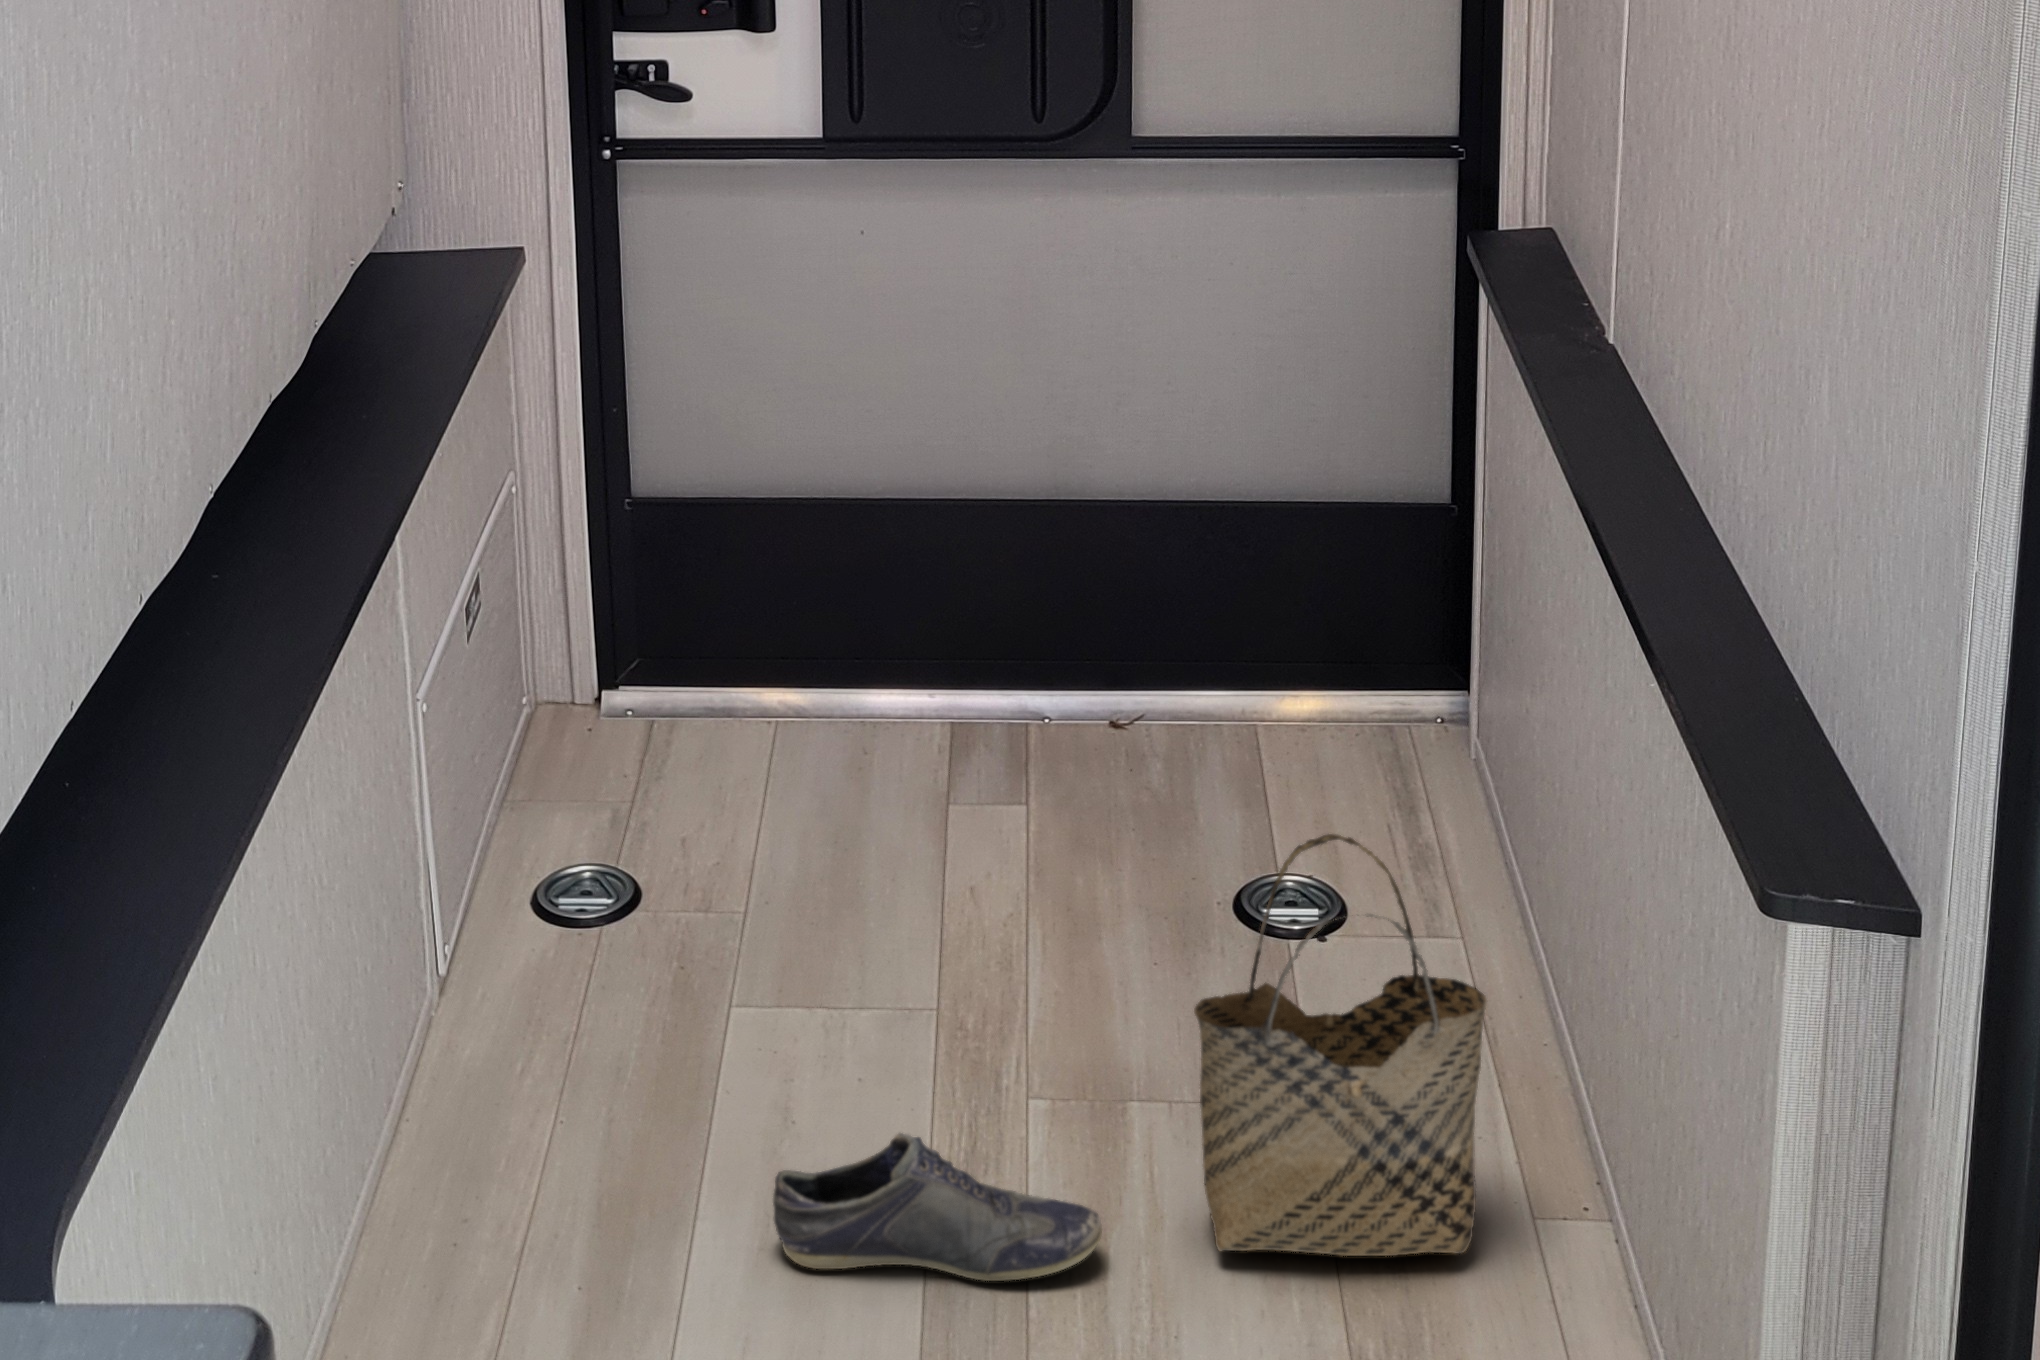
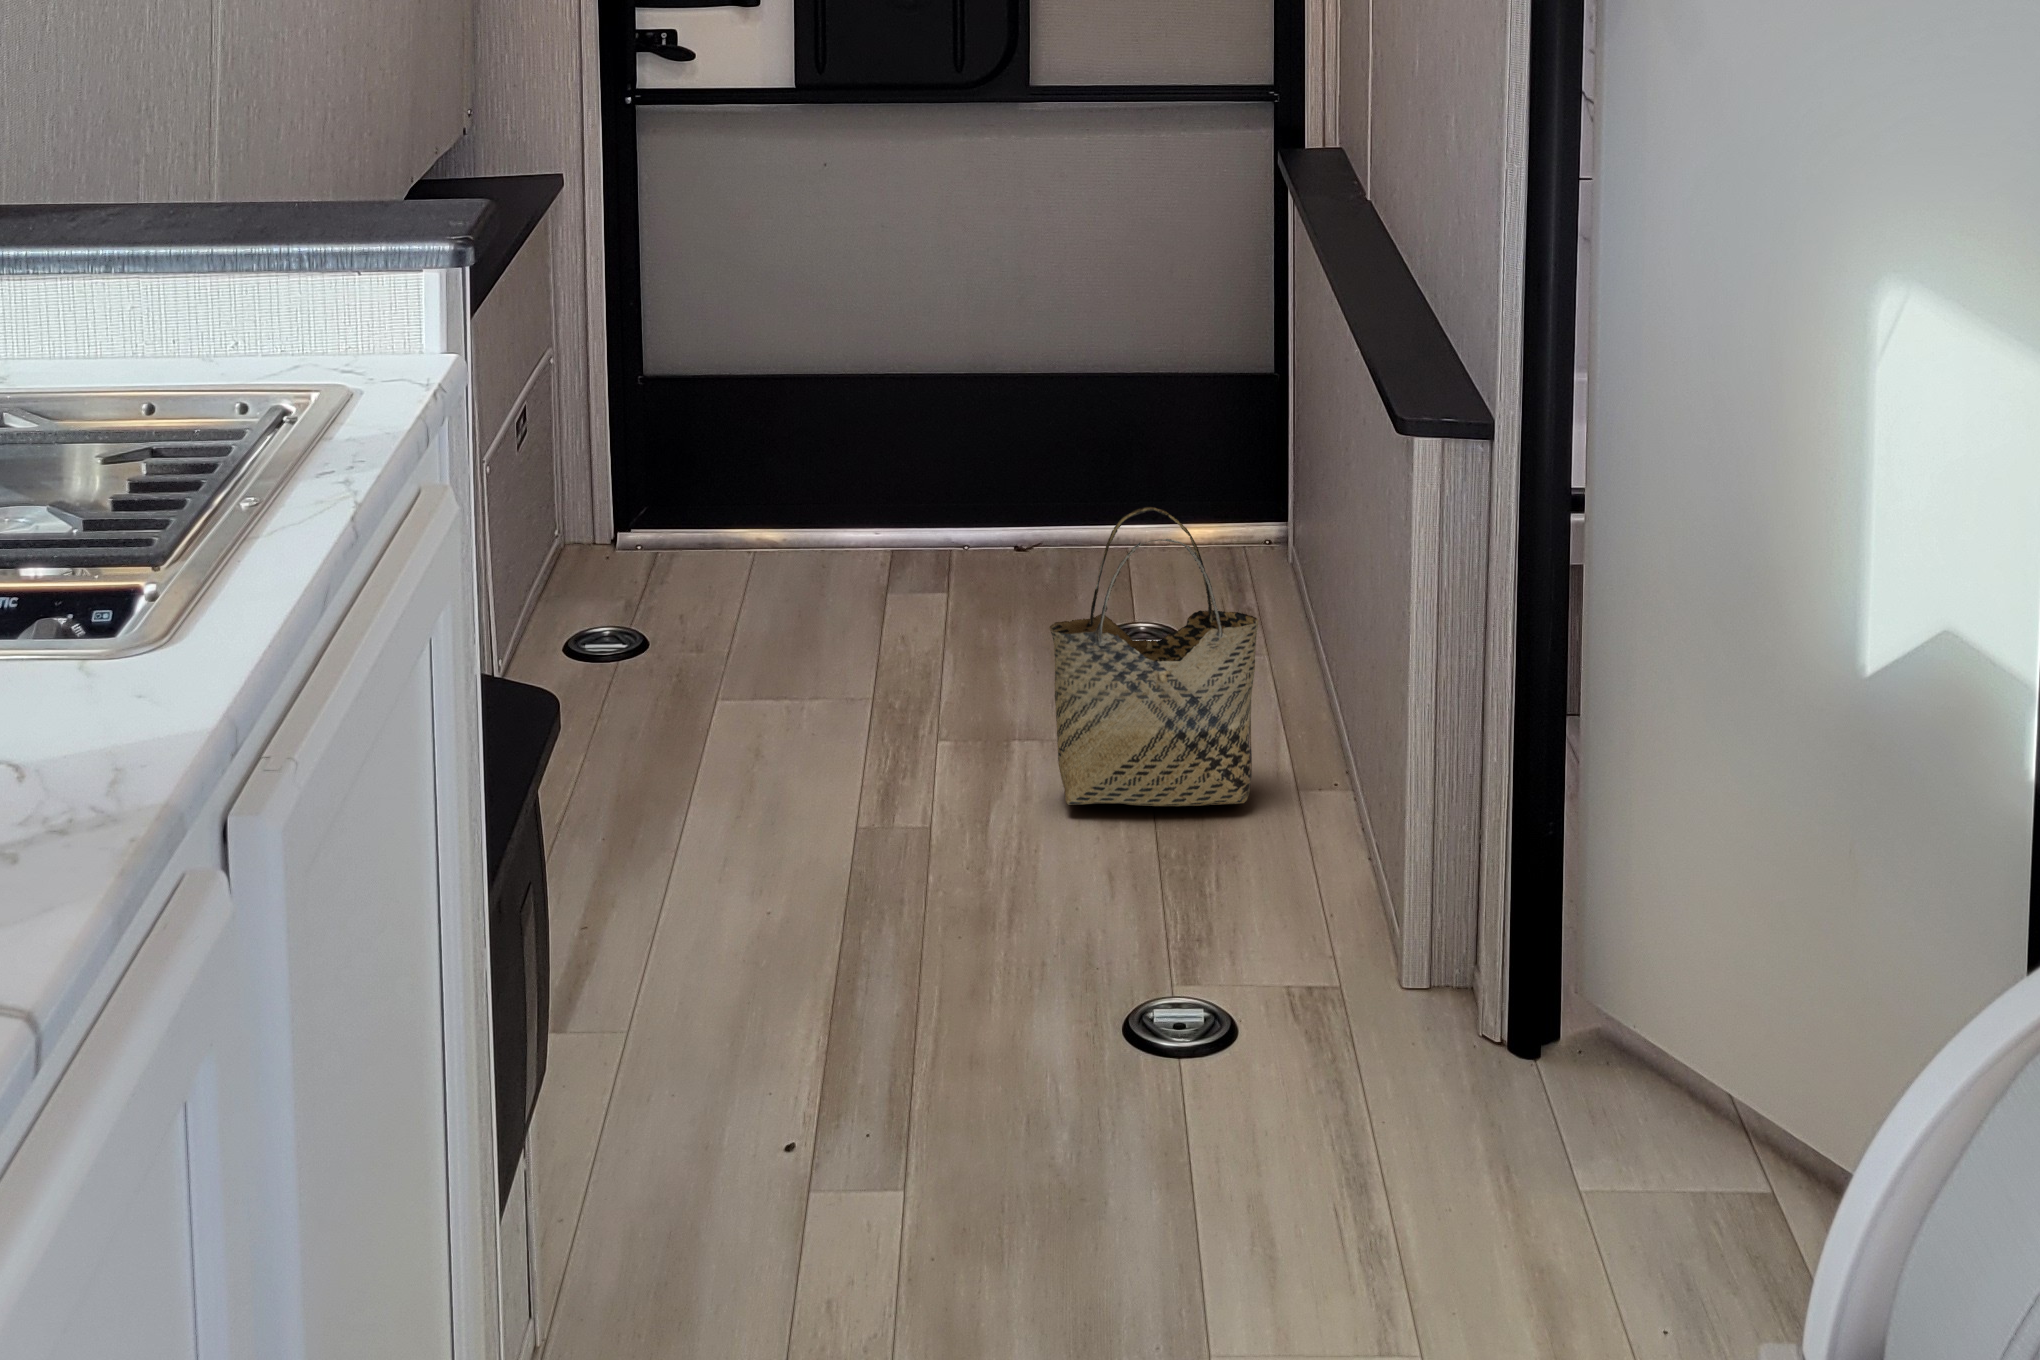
shoe: present [773,1133,1102,1281] -> none [746,725,984,825]

